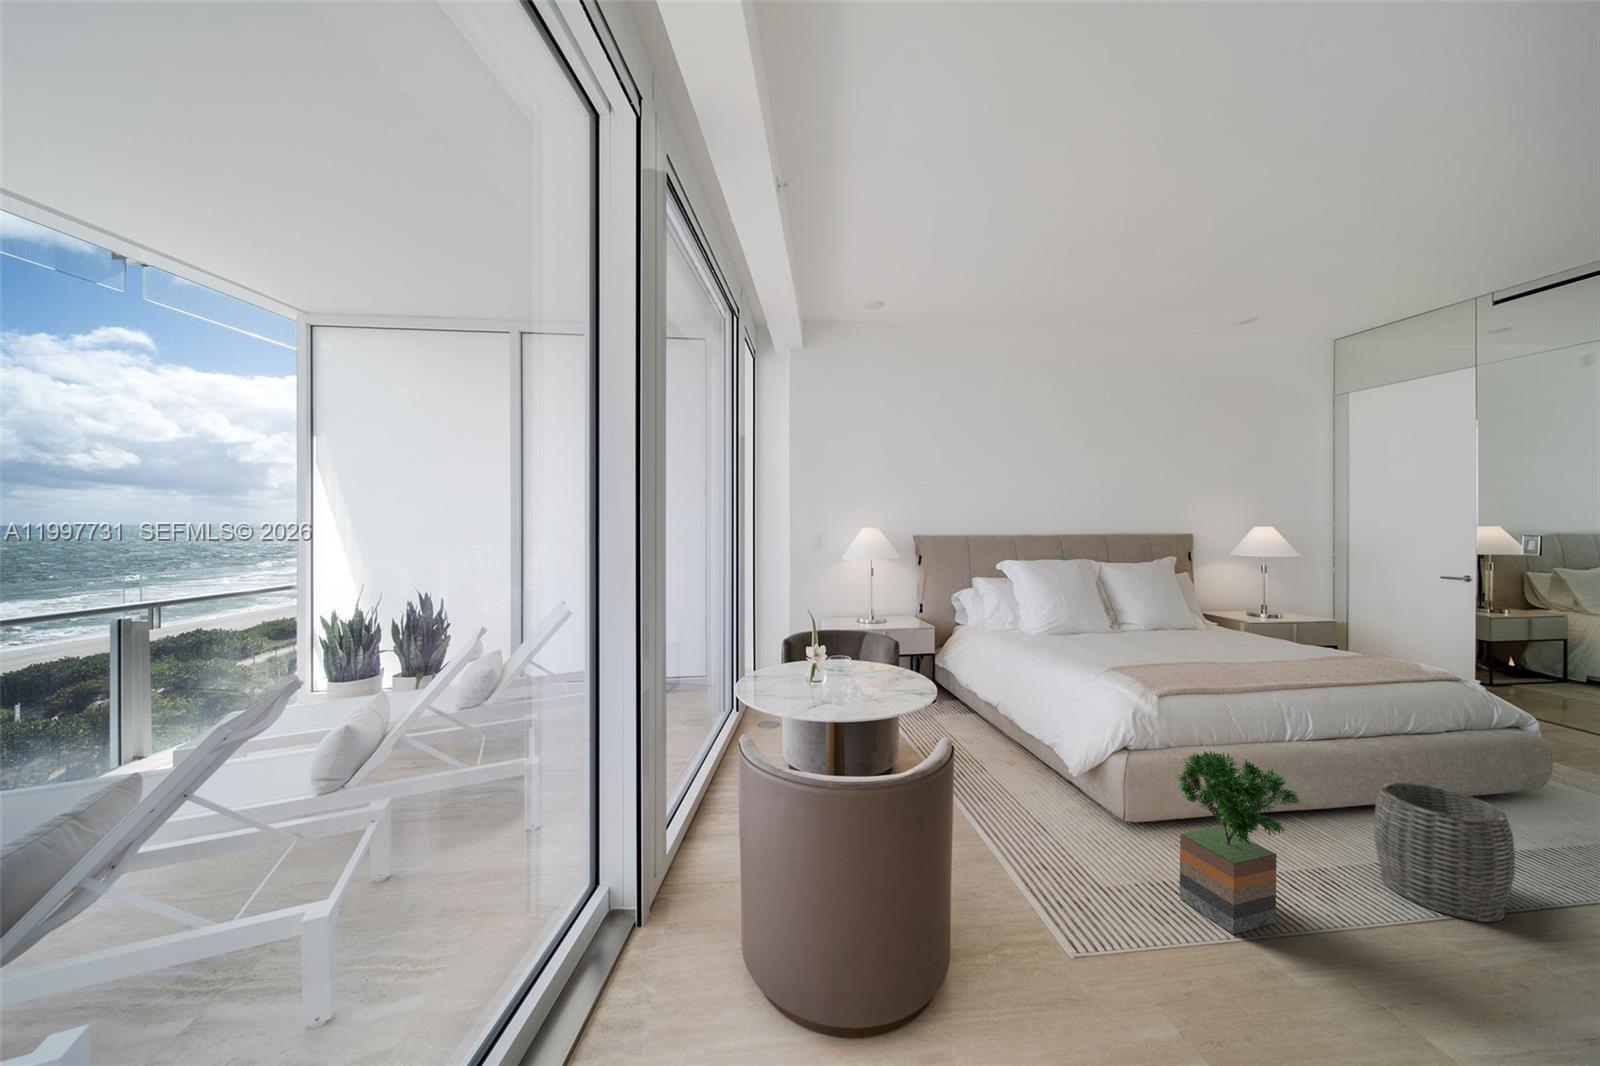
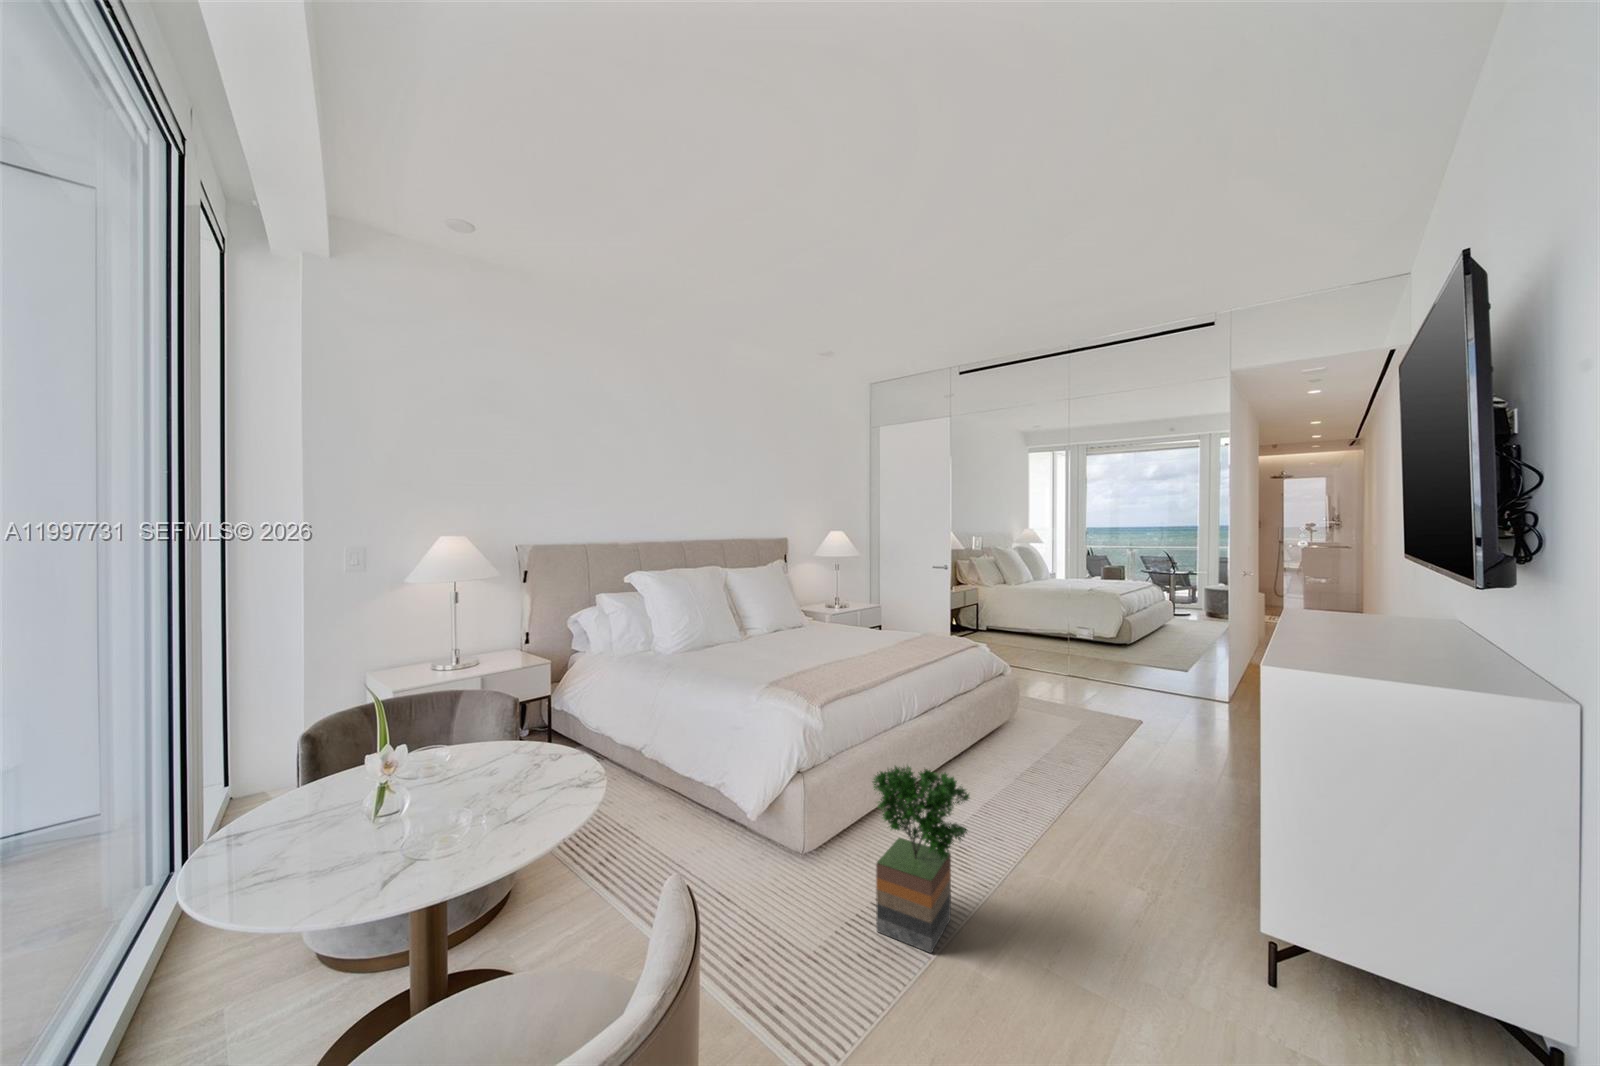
woven basket: present [1374,783,1515,922] -> none [978,743,1059,850]

